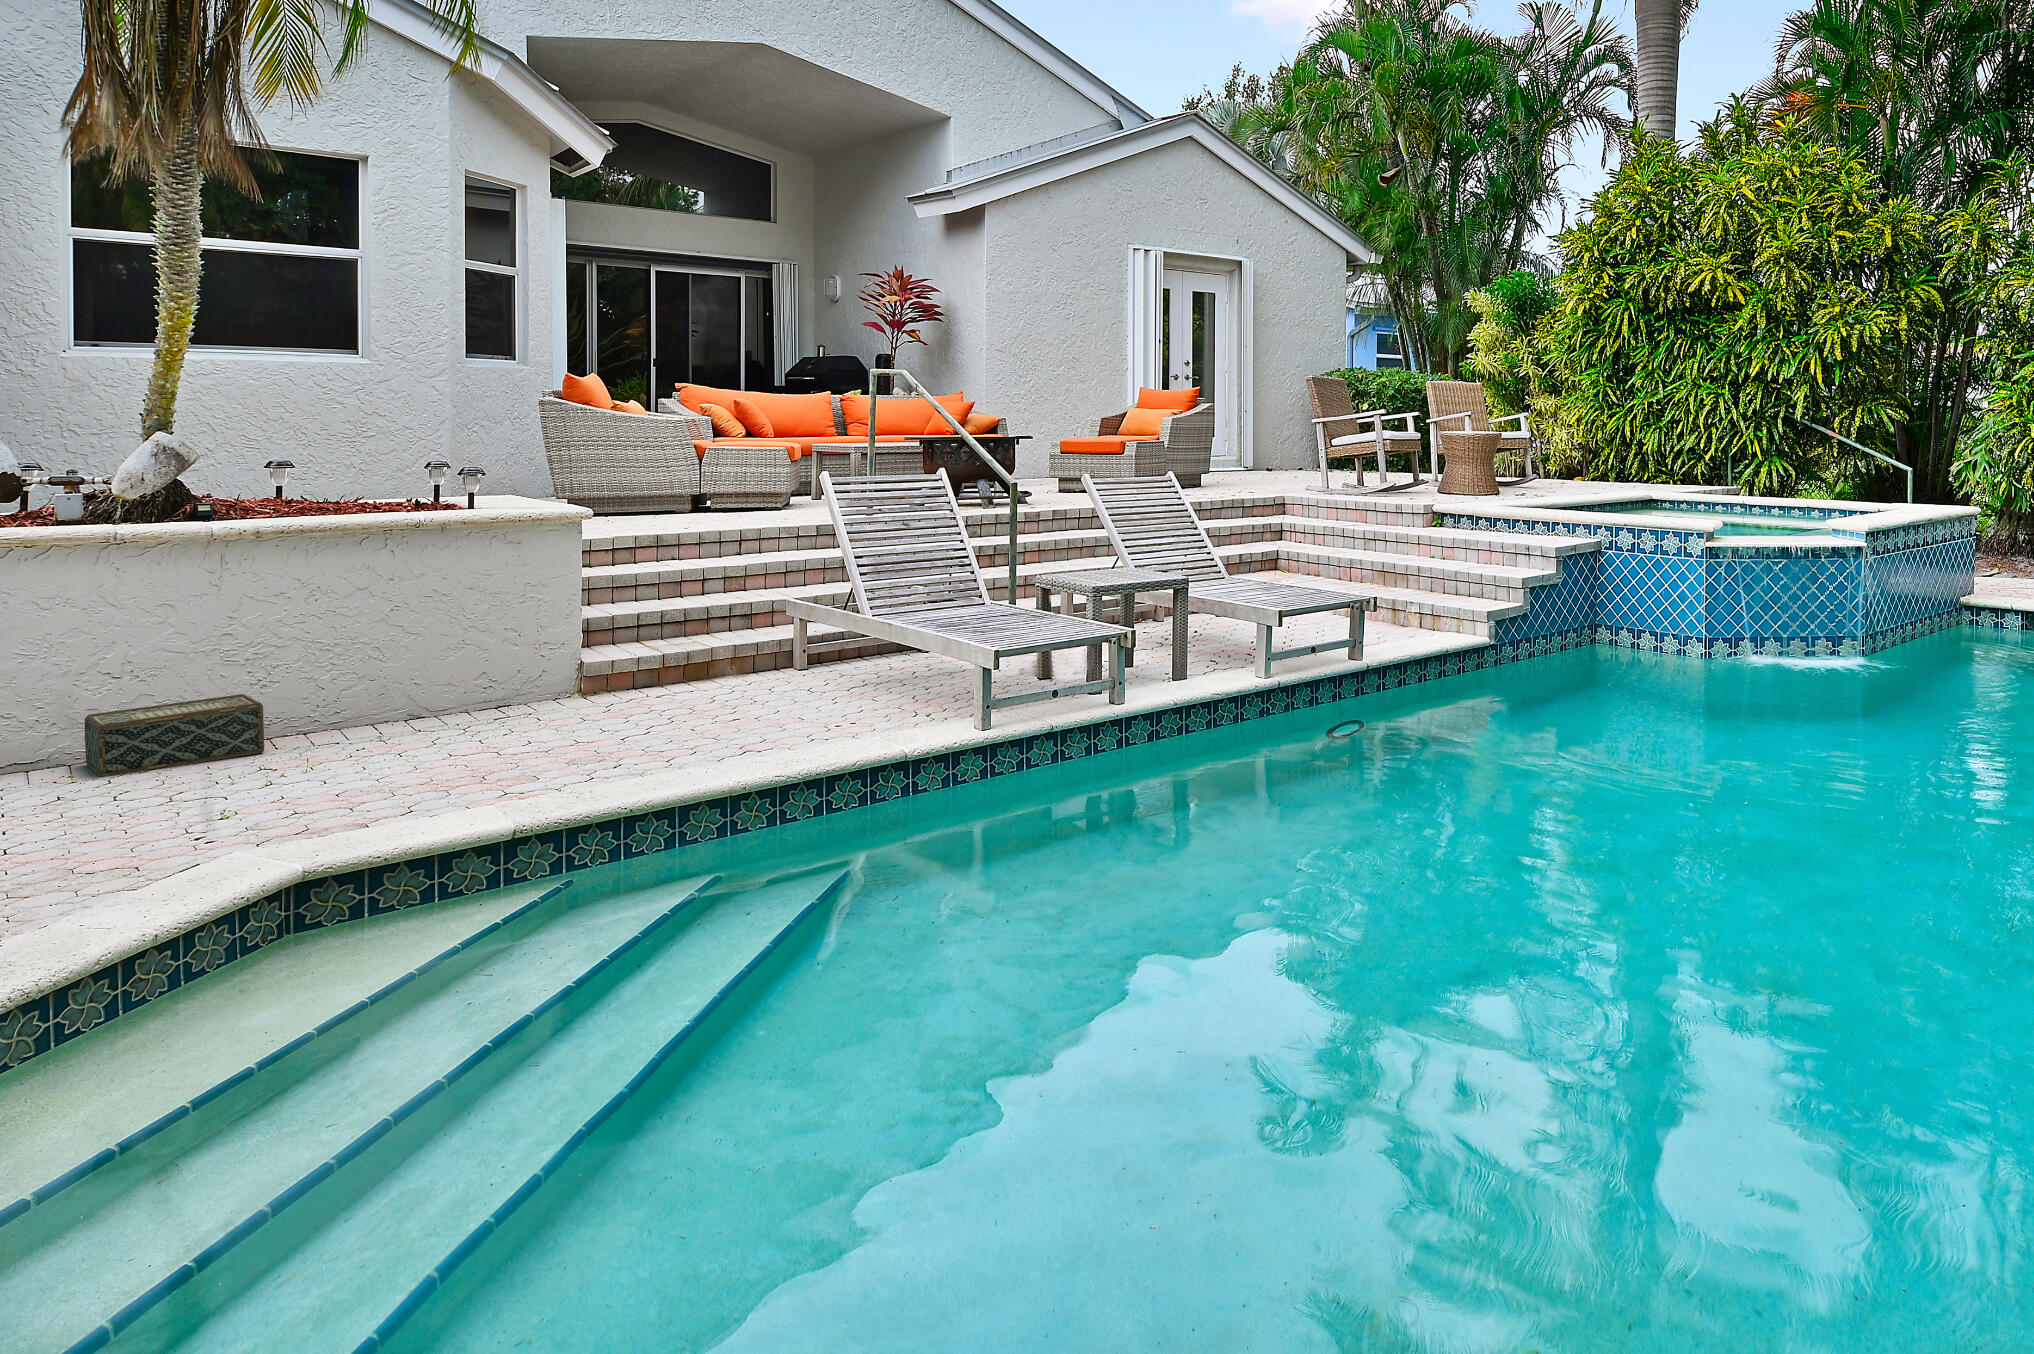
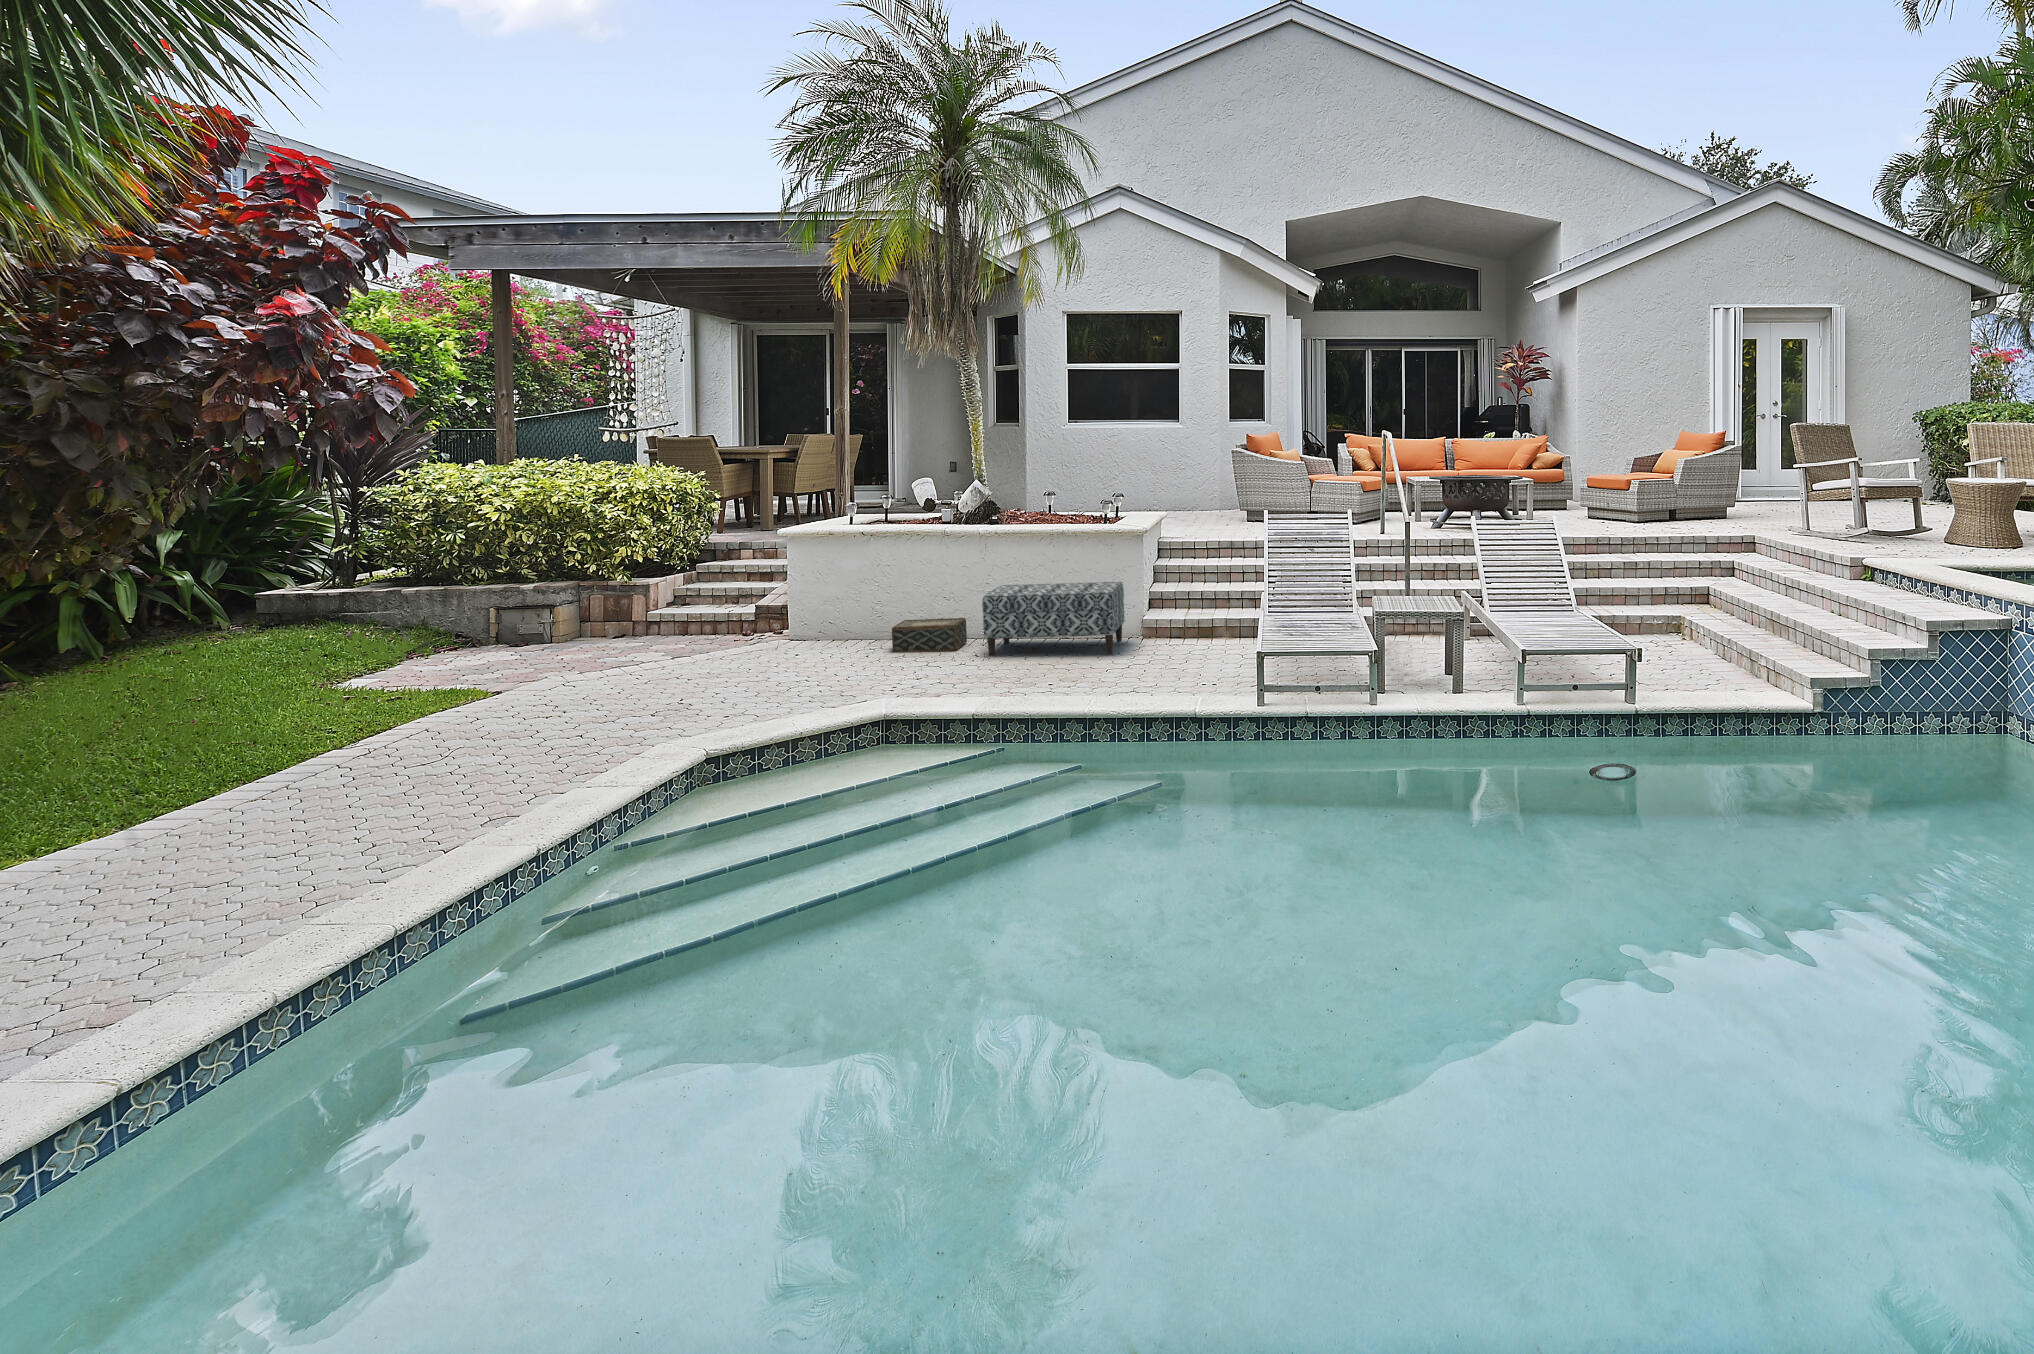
bench: none [329,598,618,750] -> present [982,582,1124,656]

